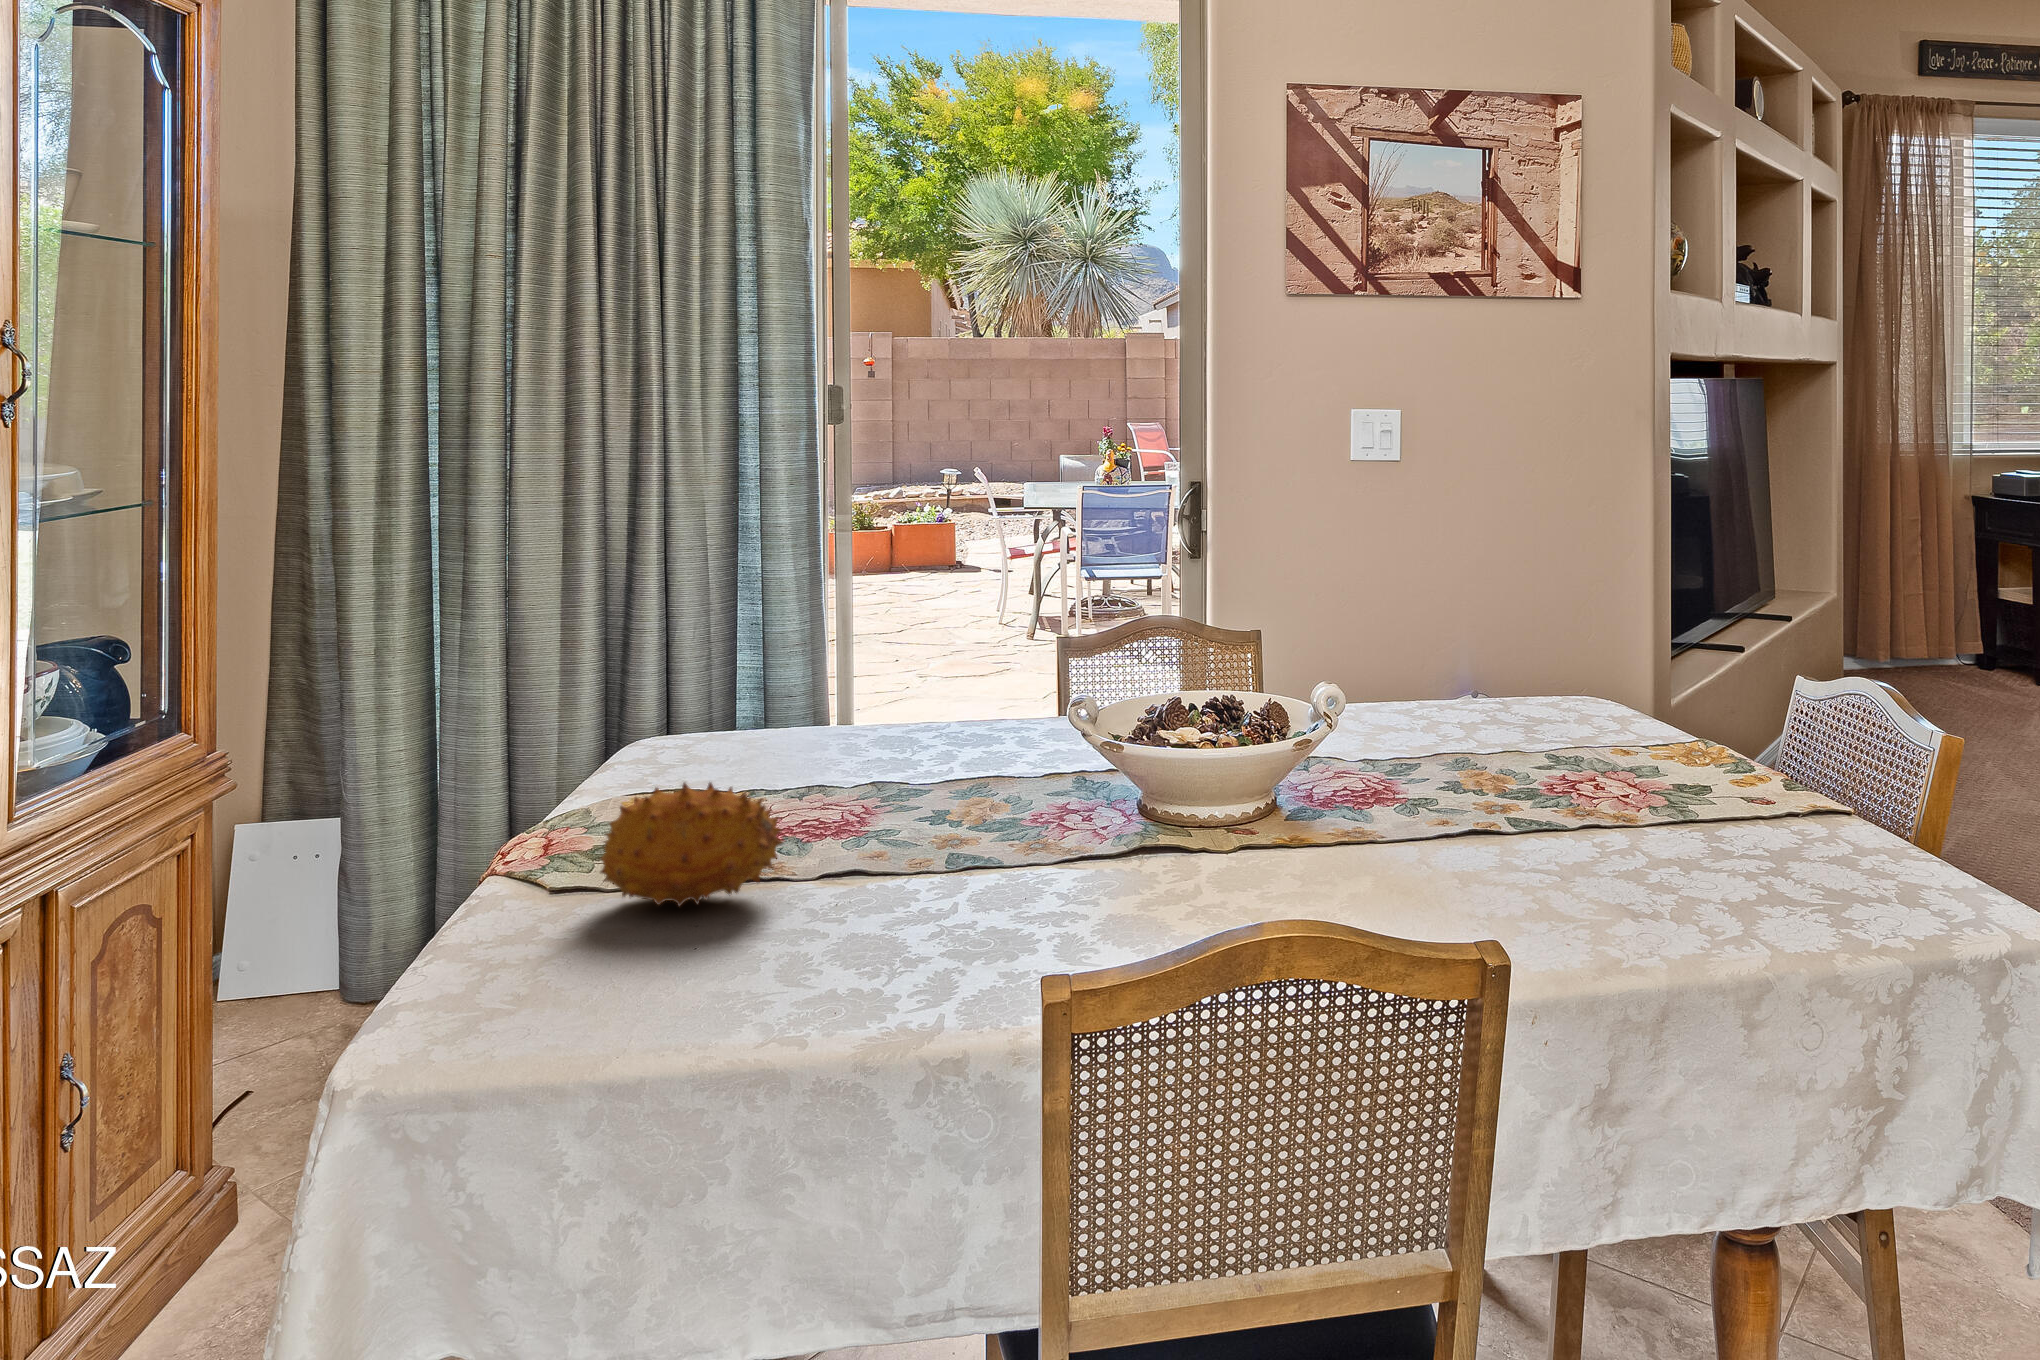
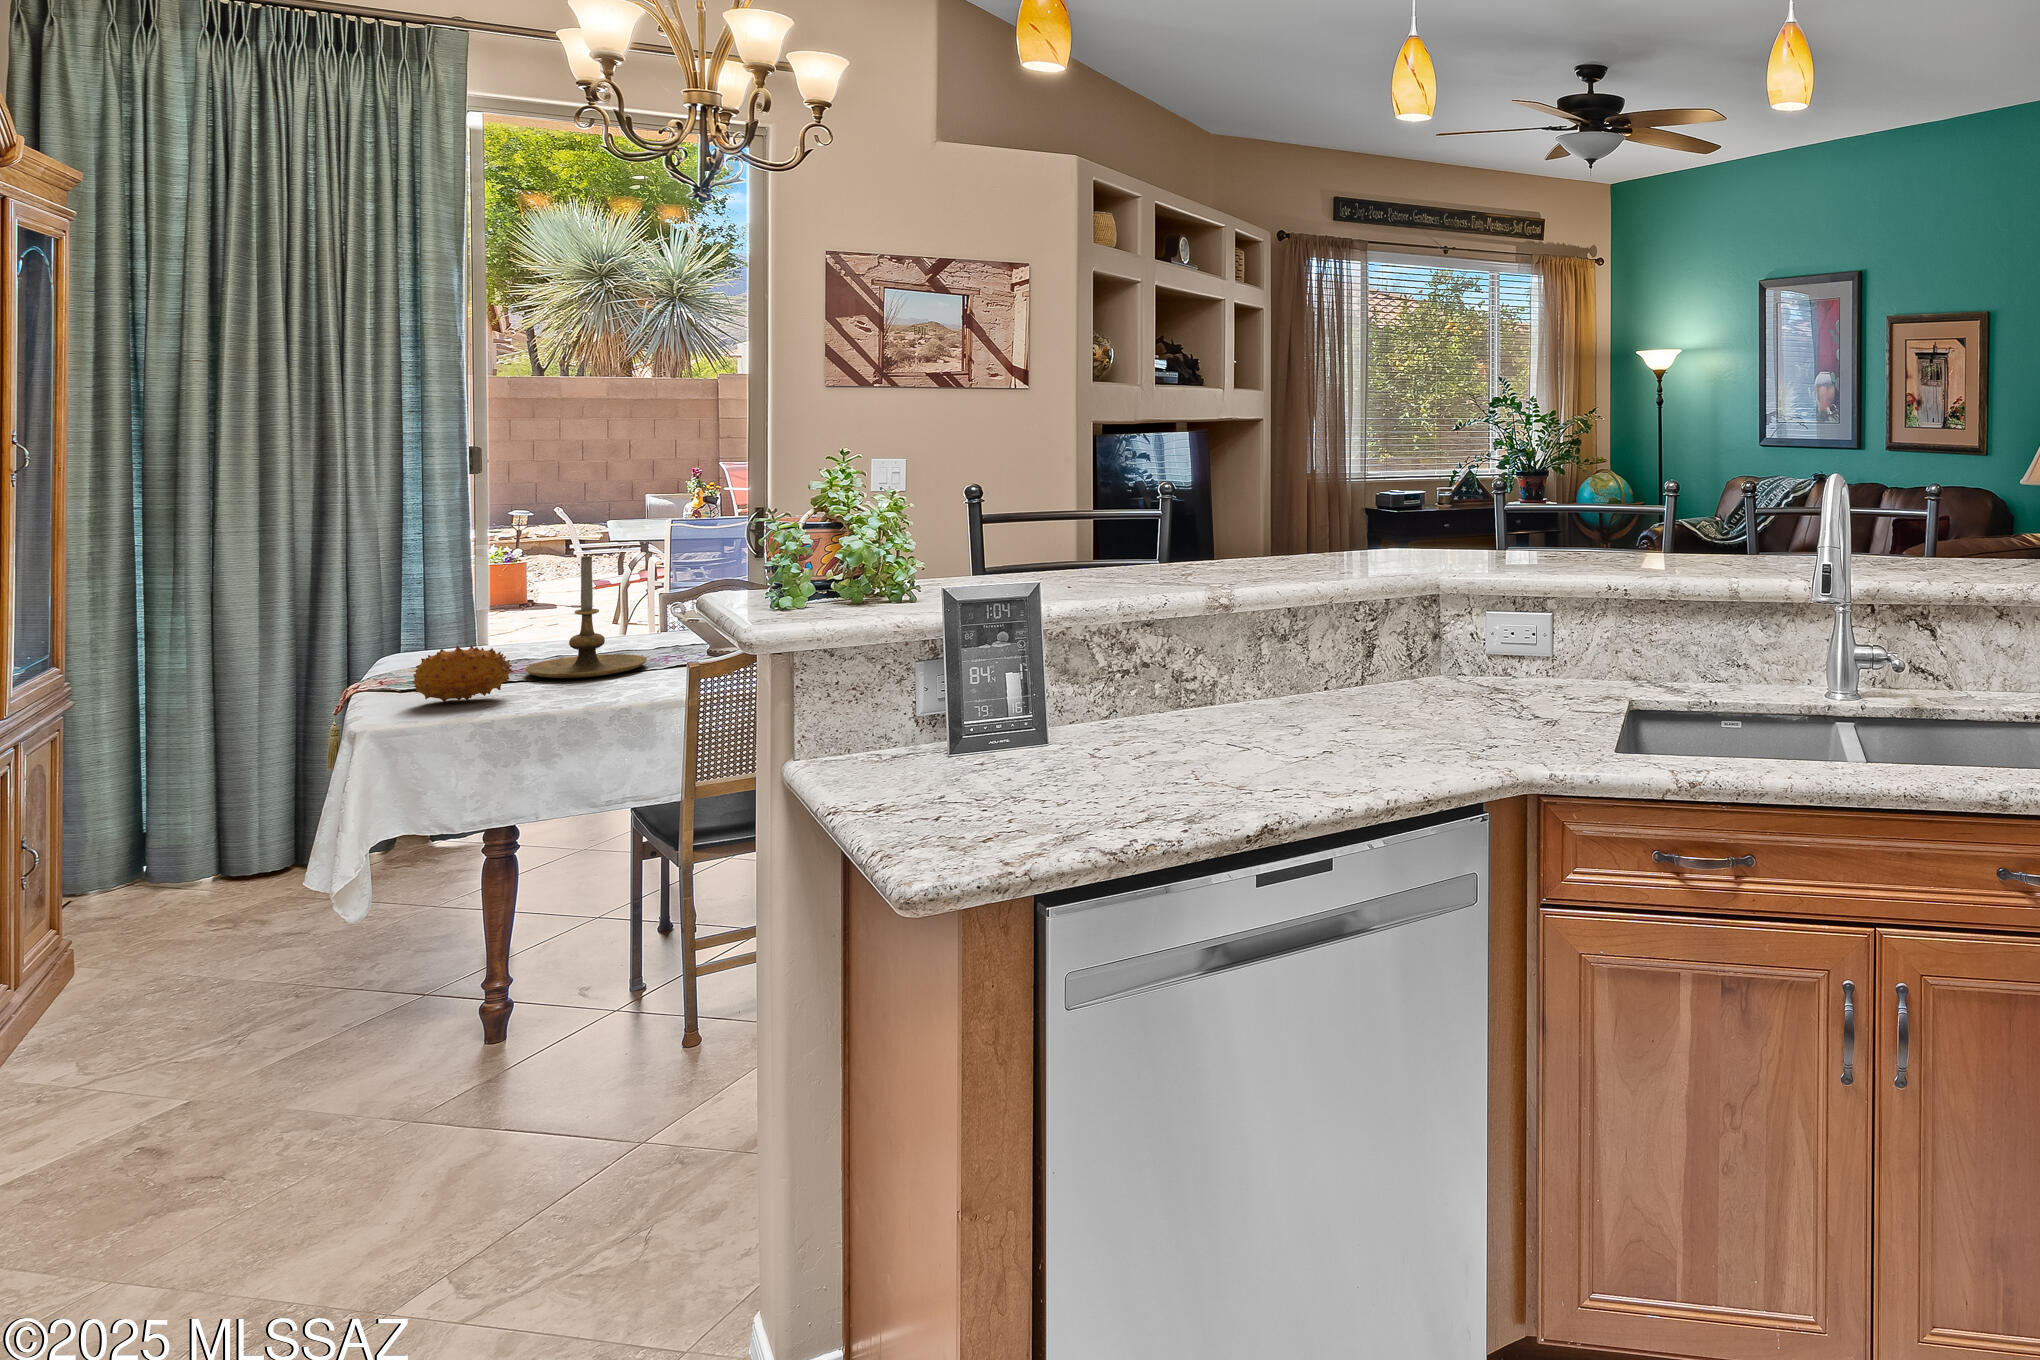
candle holder: none [824,583,1035,843] -> present [525,555,647,678]

